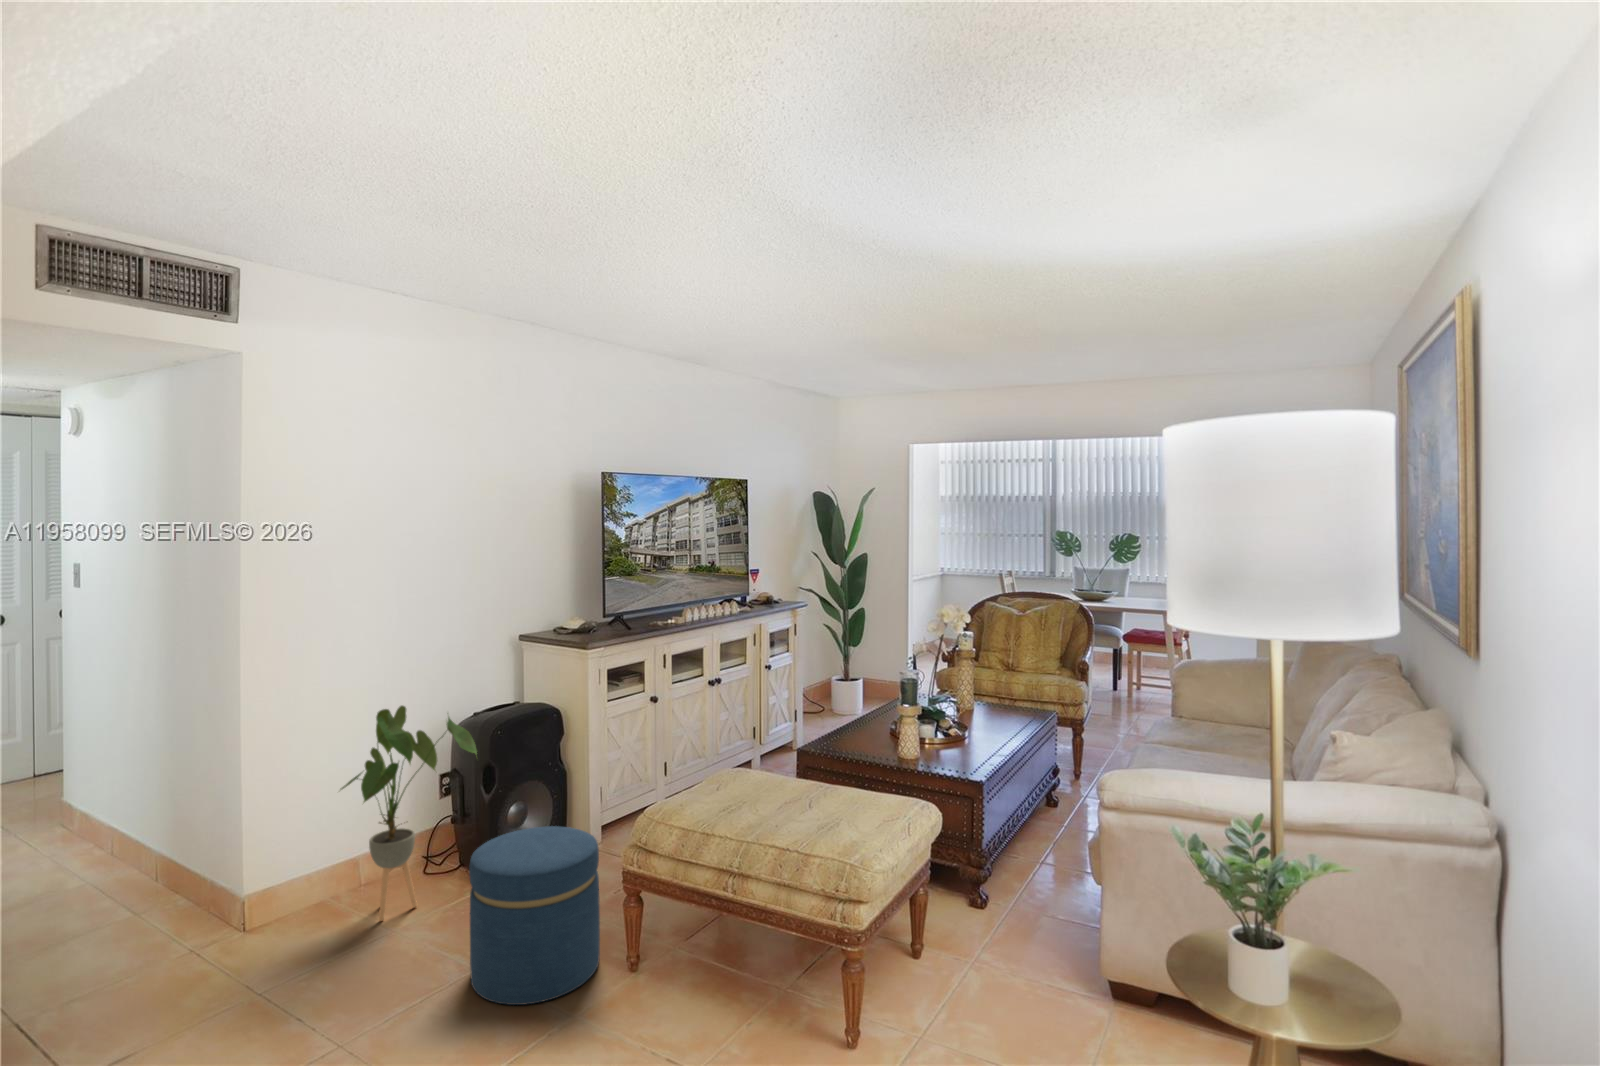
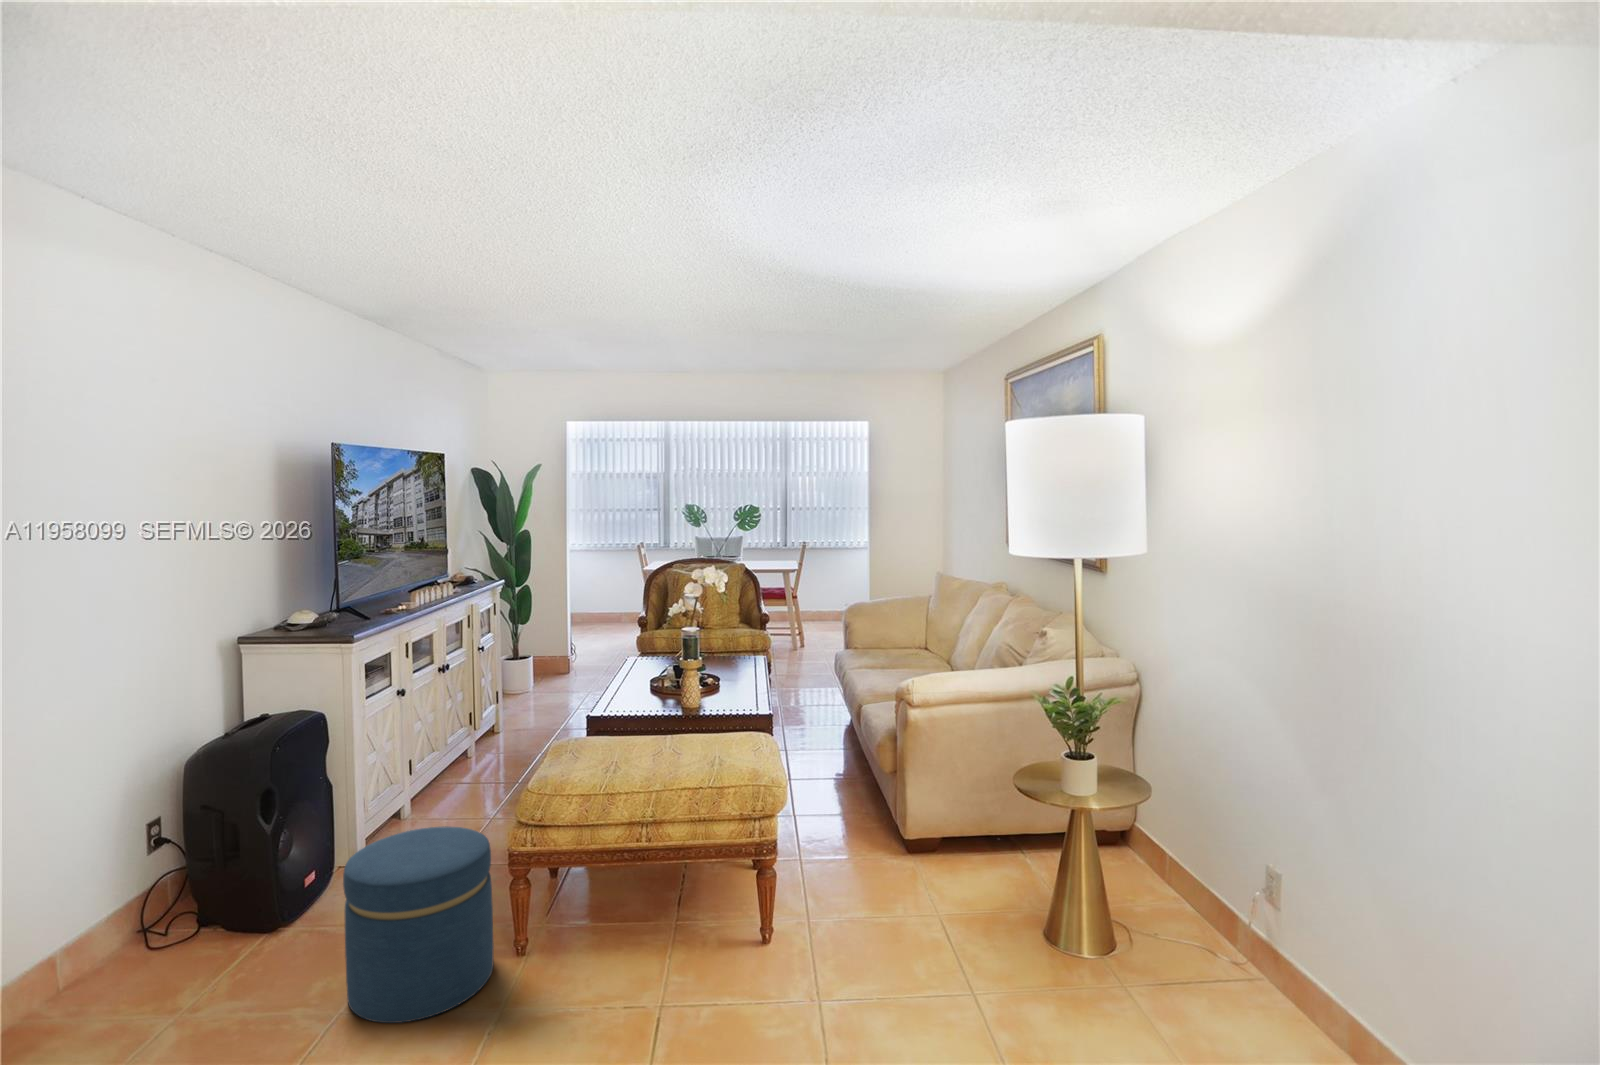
house plant: present [341,706,477,921] -> none [63,730,264,1006]

